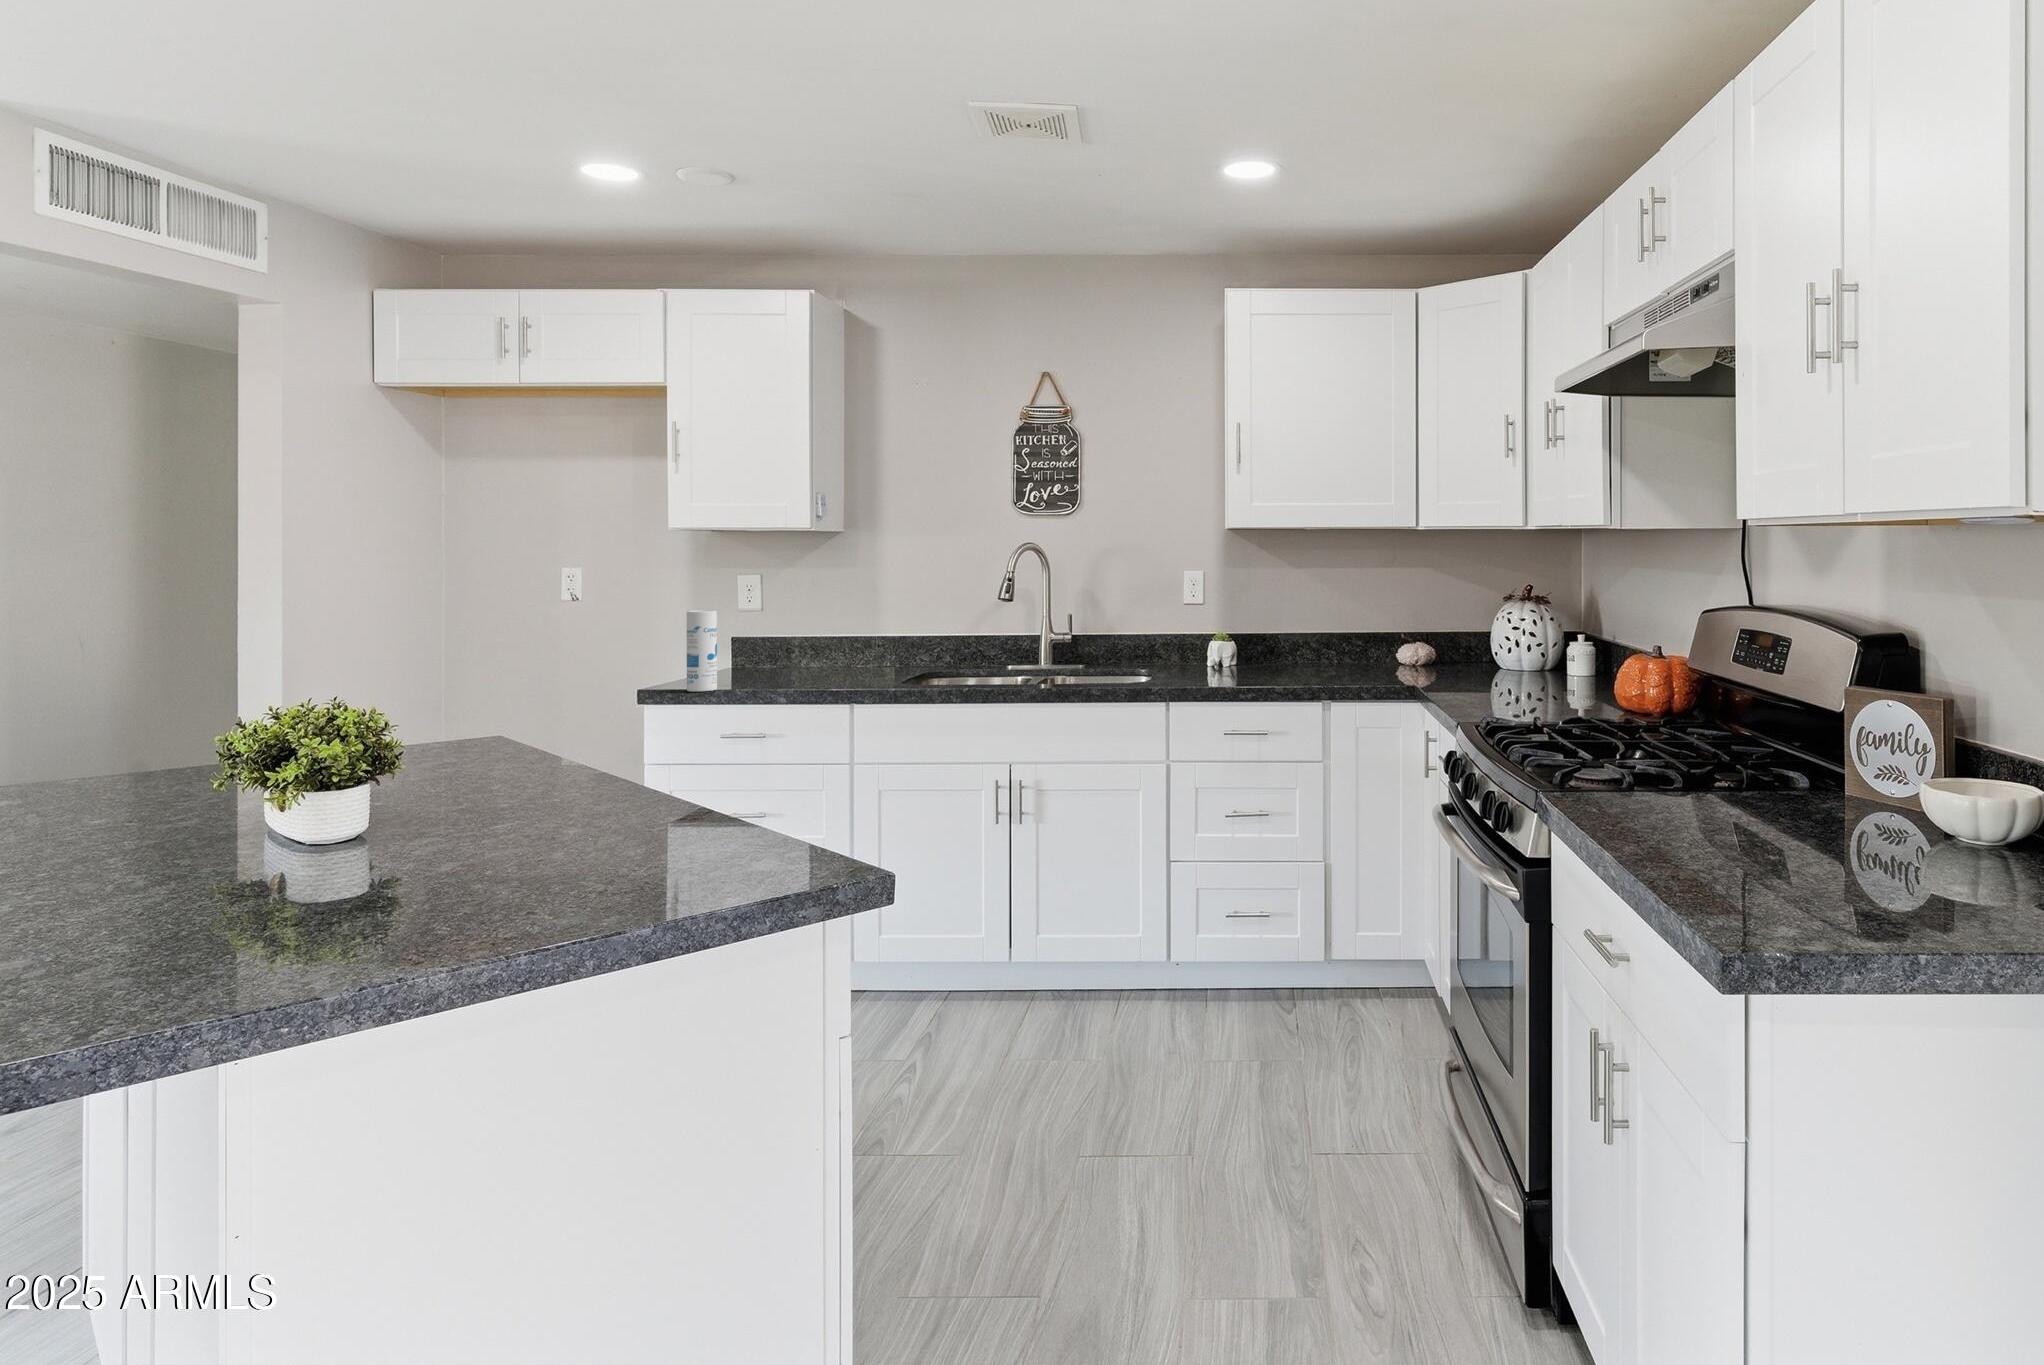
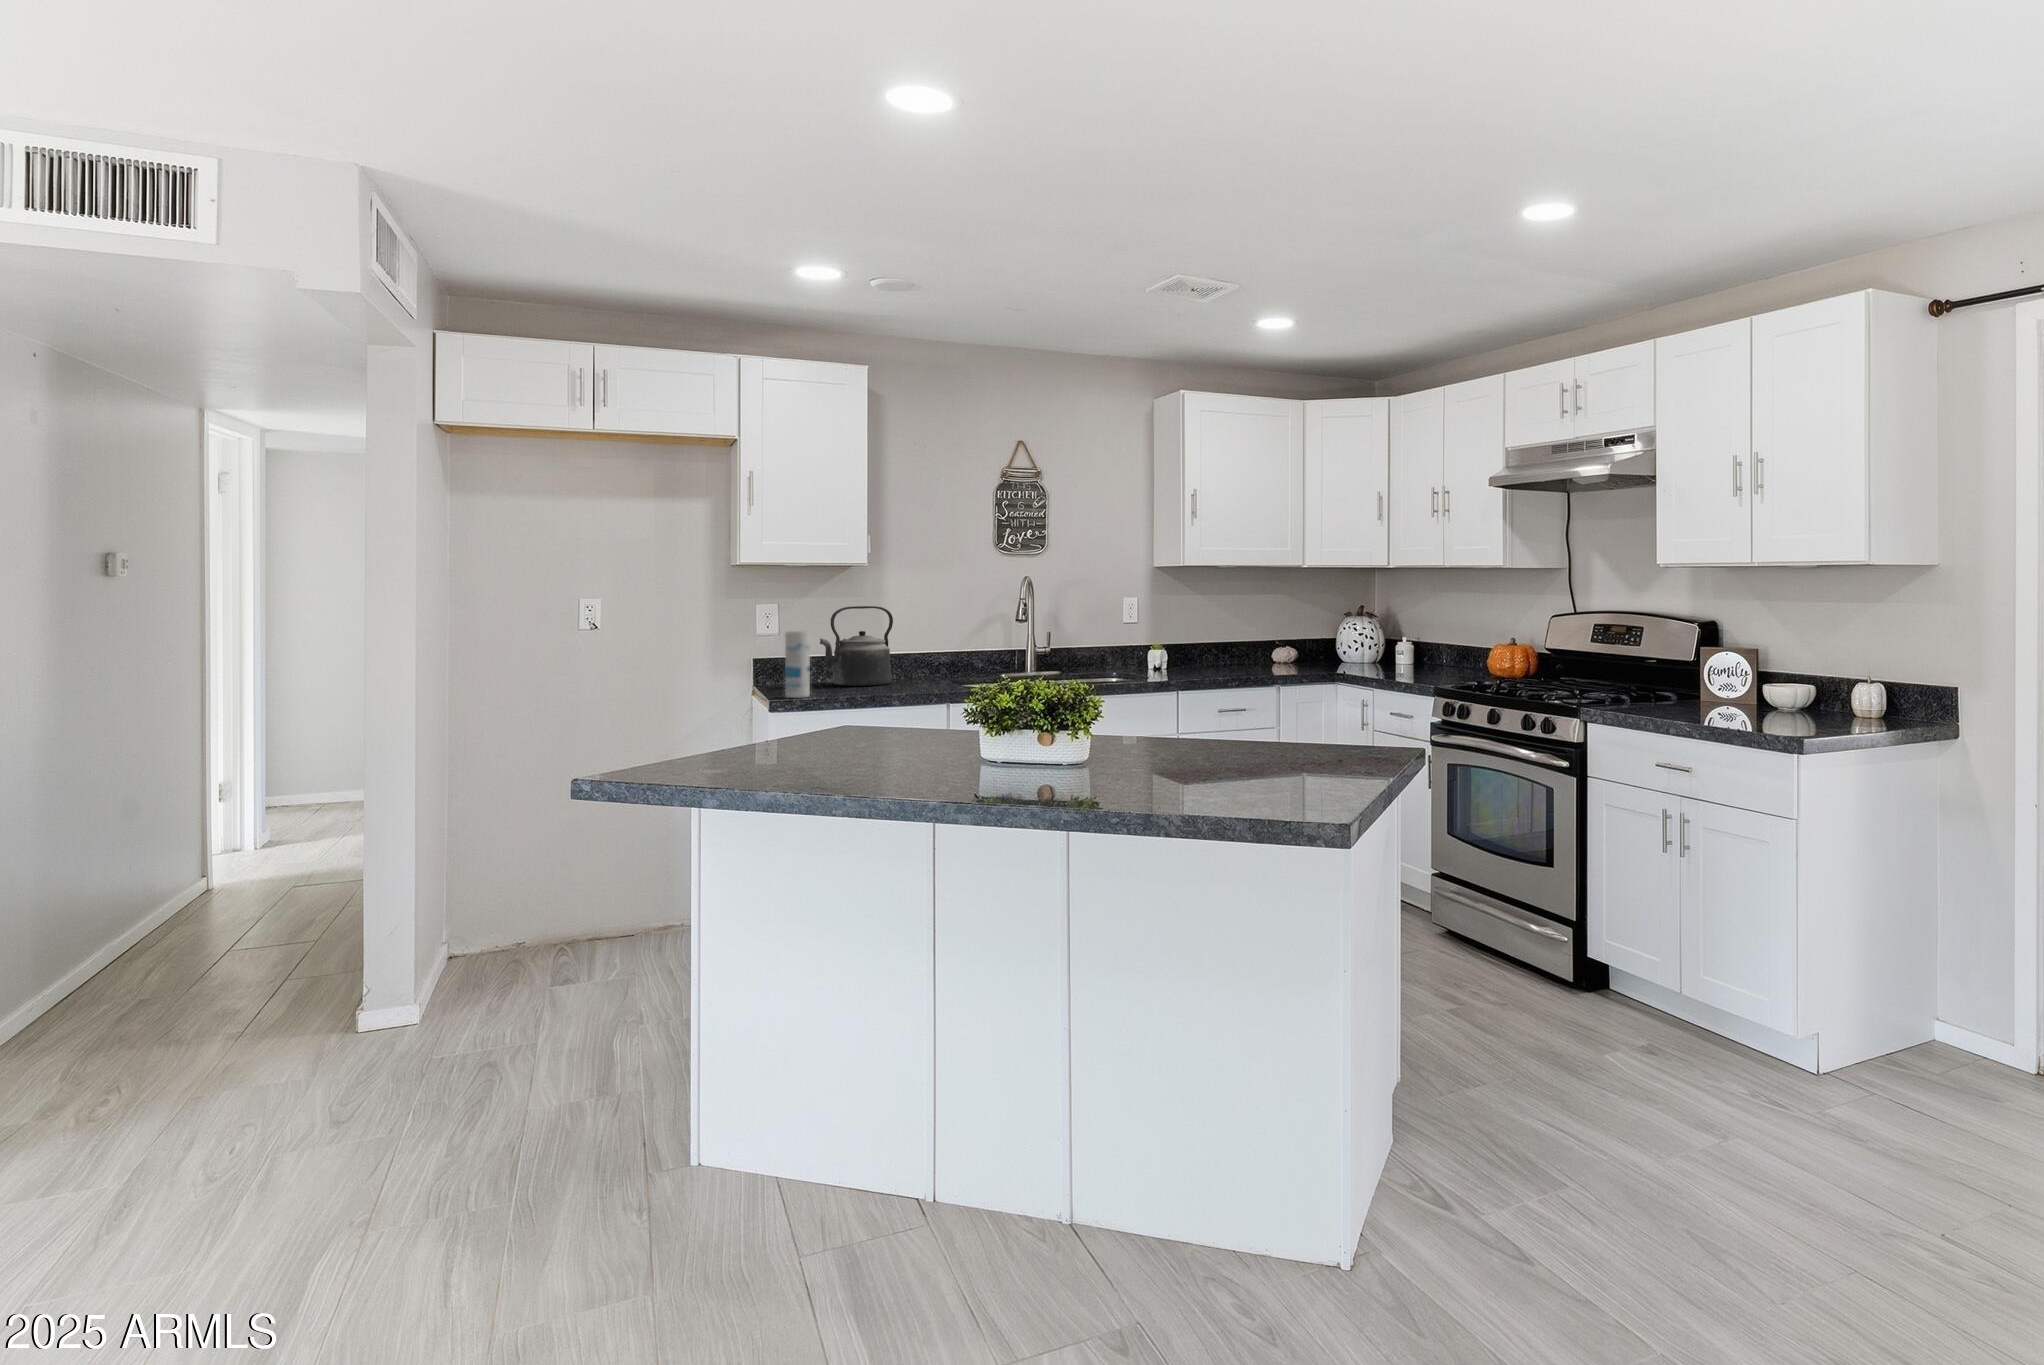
kettle: none [778,580,873,677] -> present [820,606,893,686]

